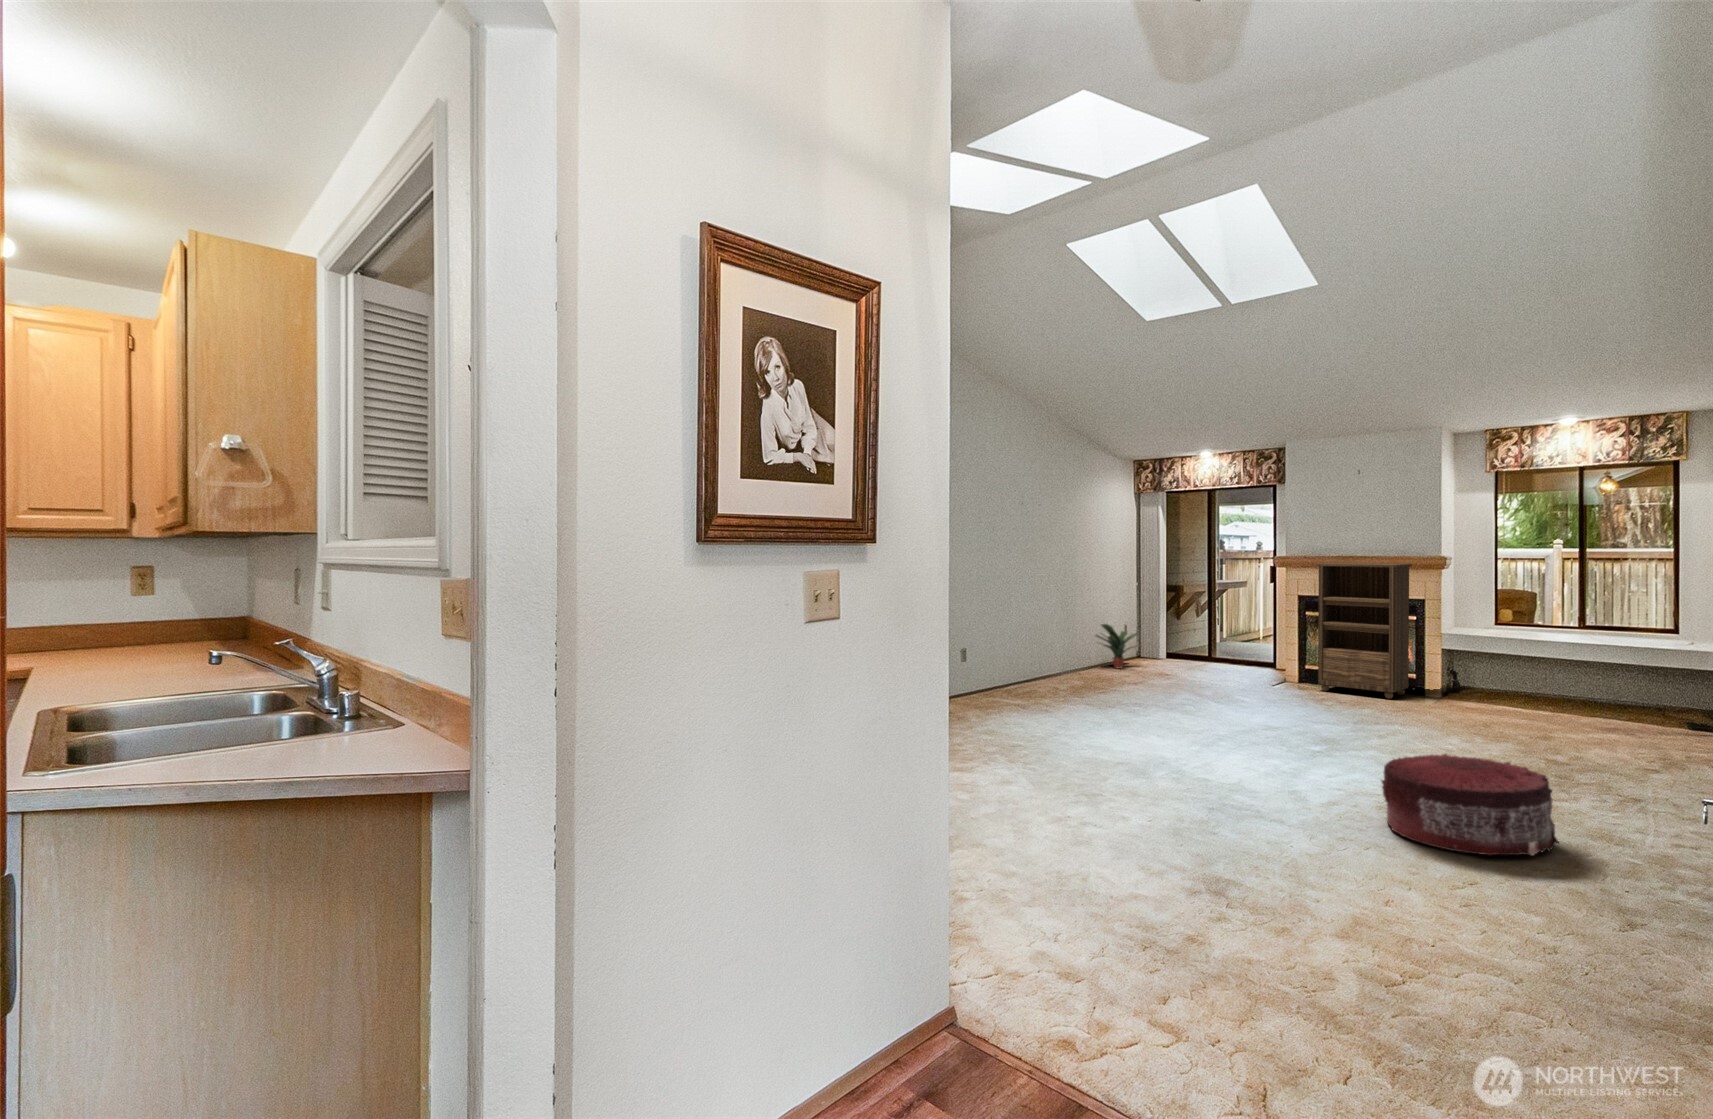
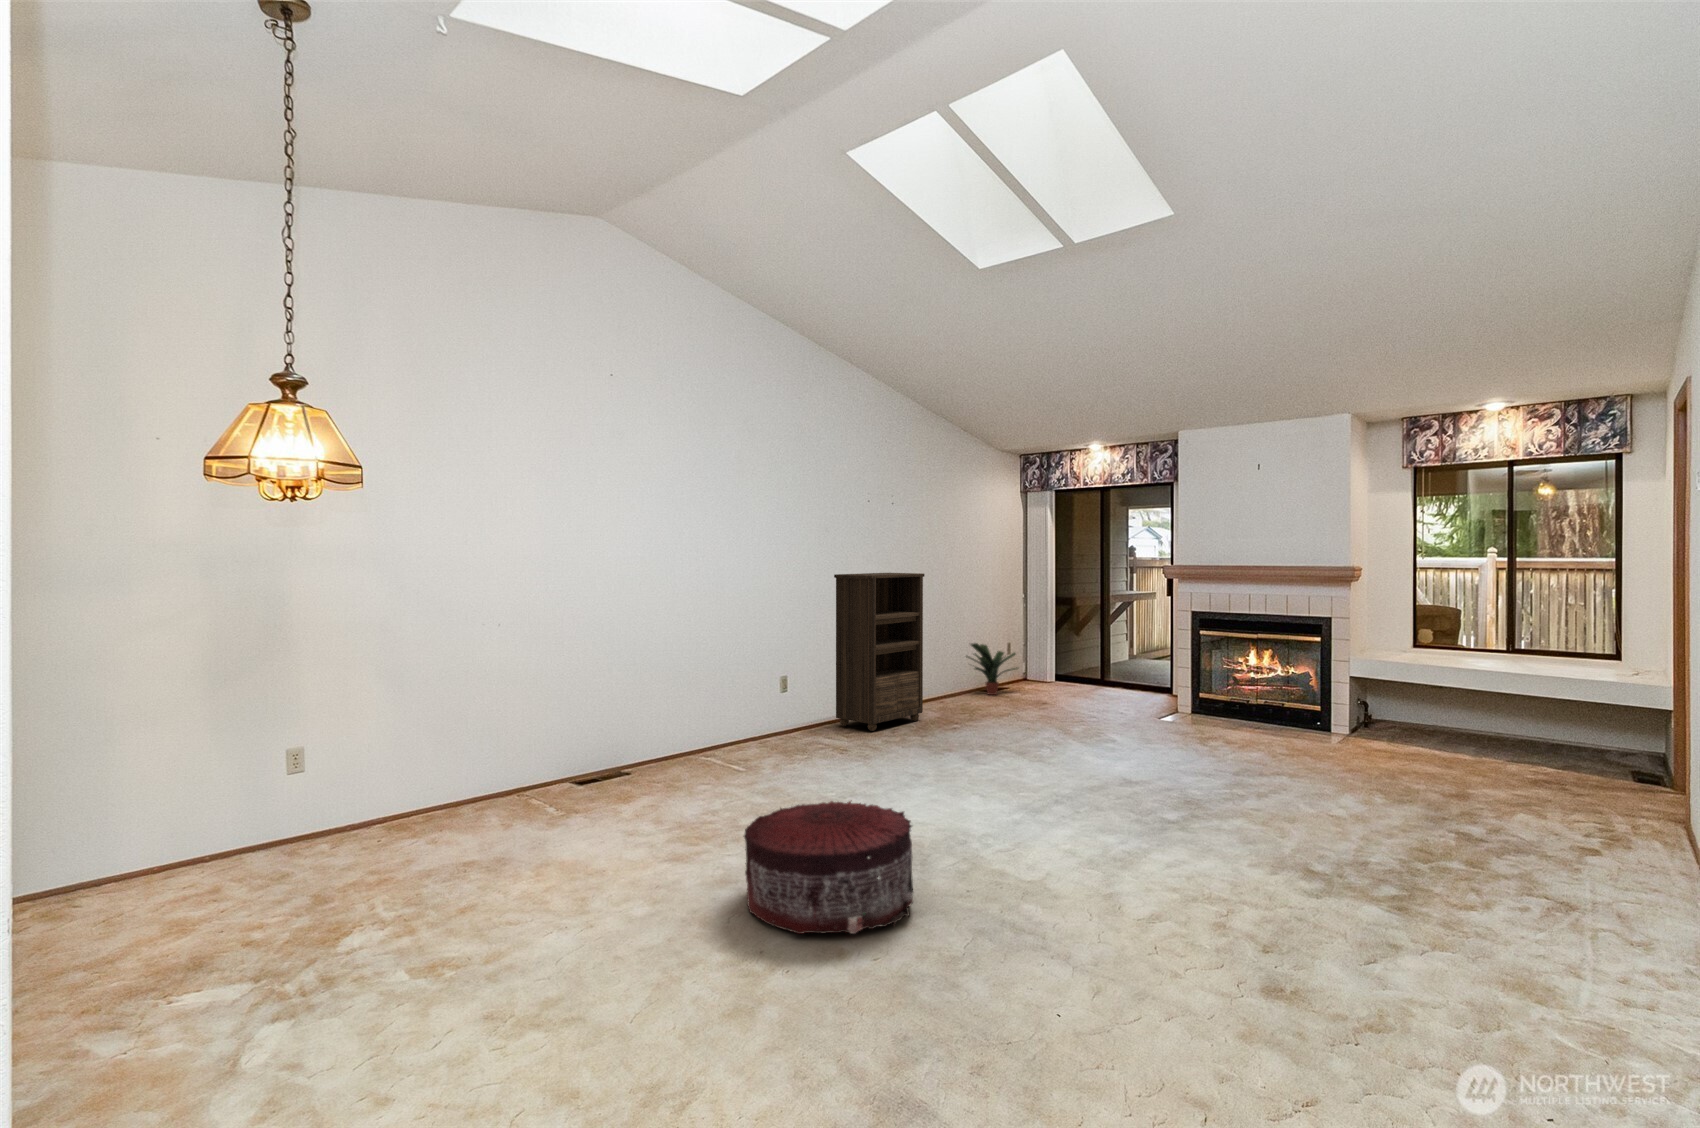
bookshelf: present [1316,563,1412,699] -> present [834,573,925,731]
pouf: present [1382,754,1559,856] -> present [744,801,913,934]

